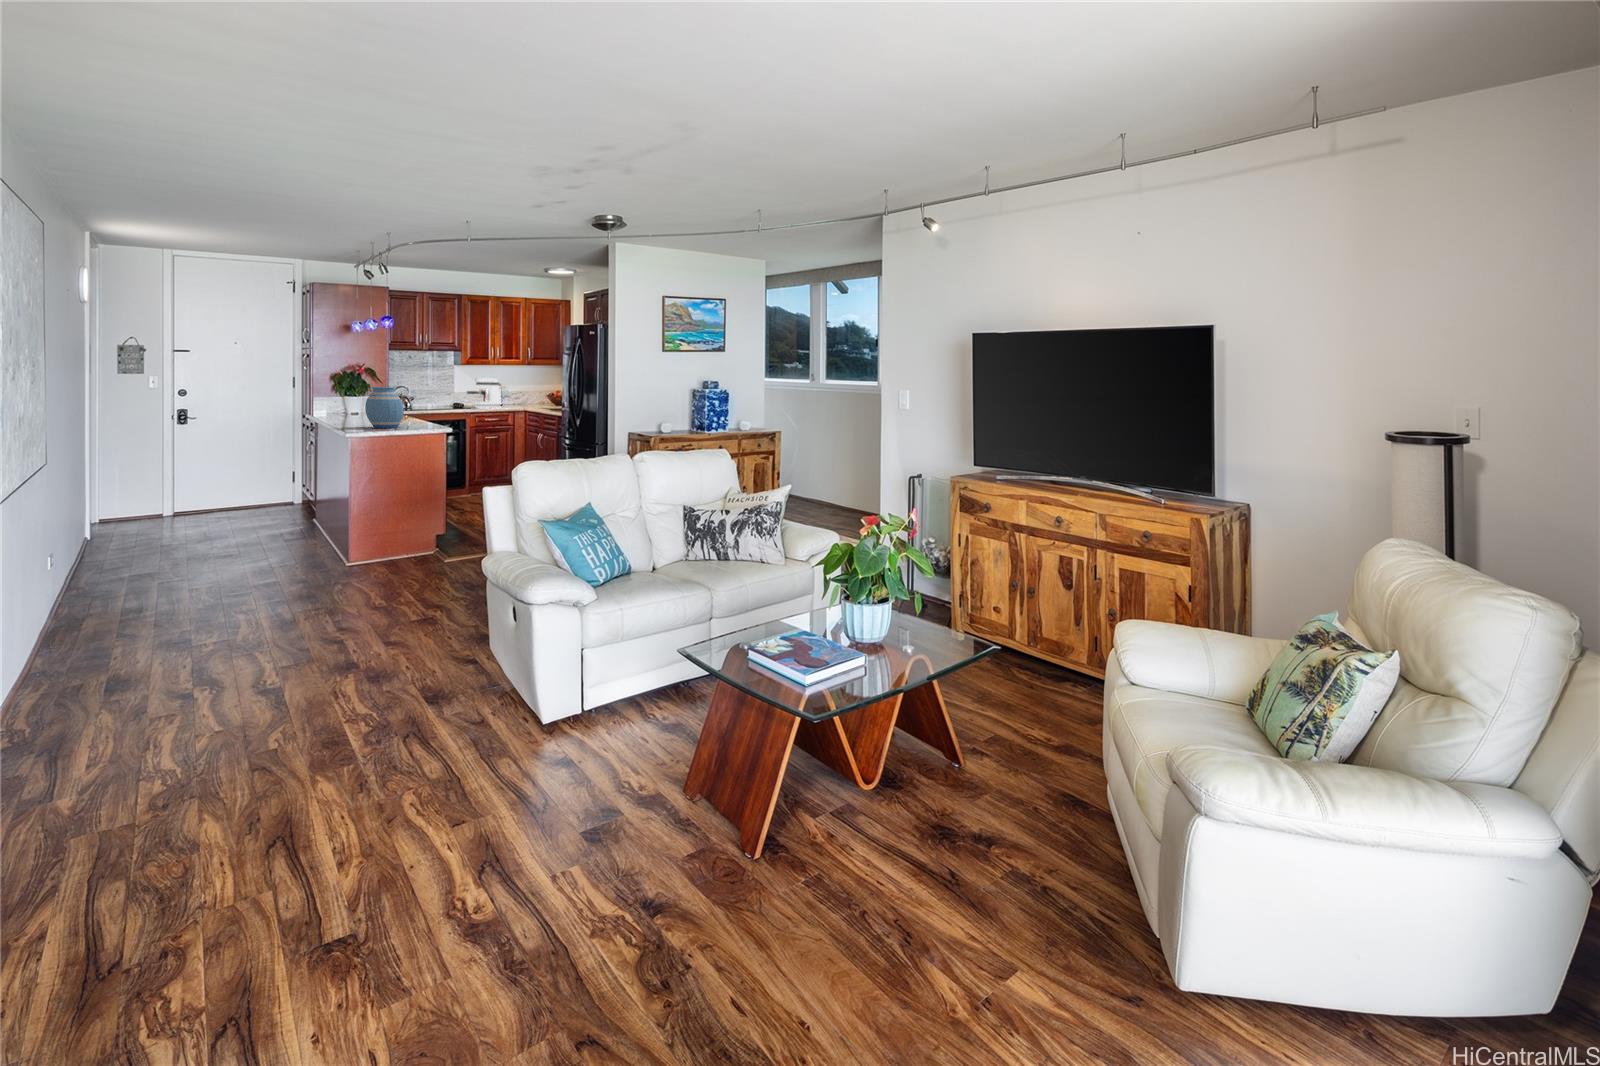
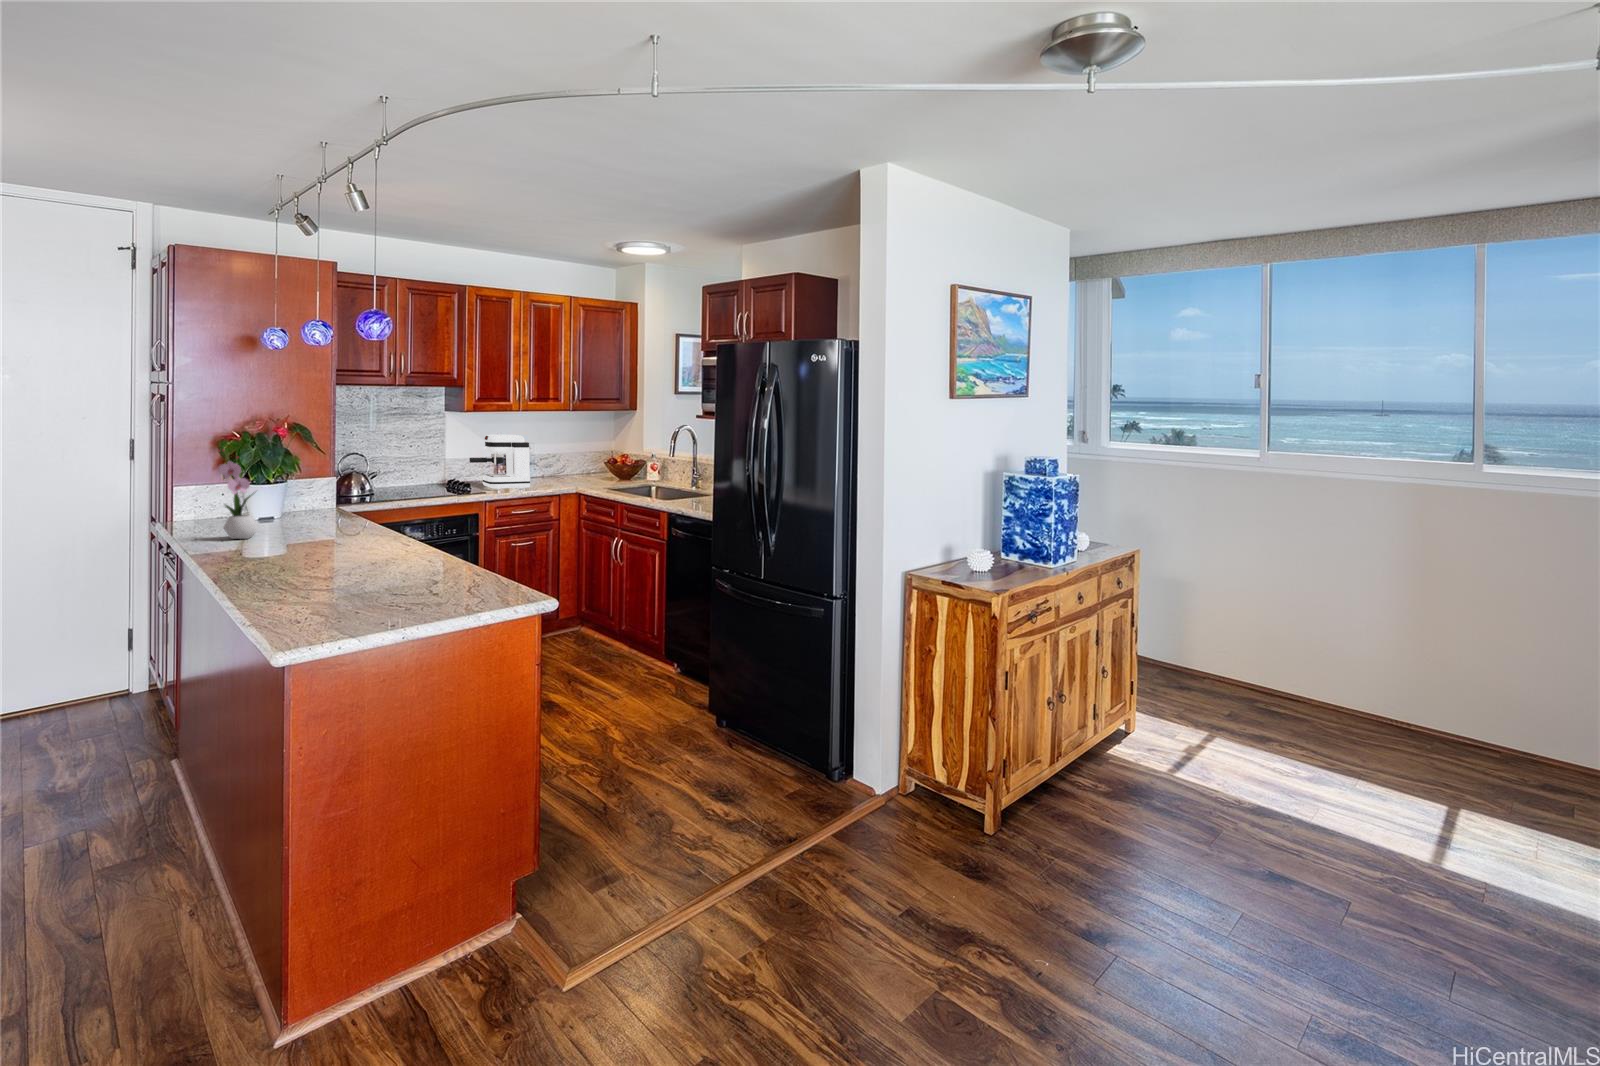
flower arrangement: none [333,377,351,418] -> present [218,449,259,539]
vase: present [365,387,404,428] -> none [309,491,413,605]

